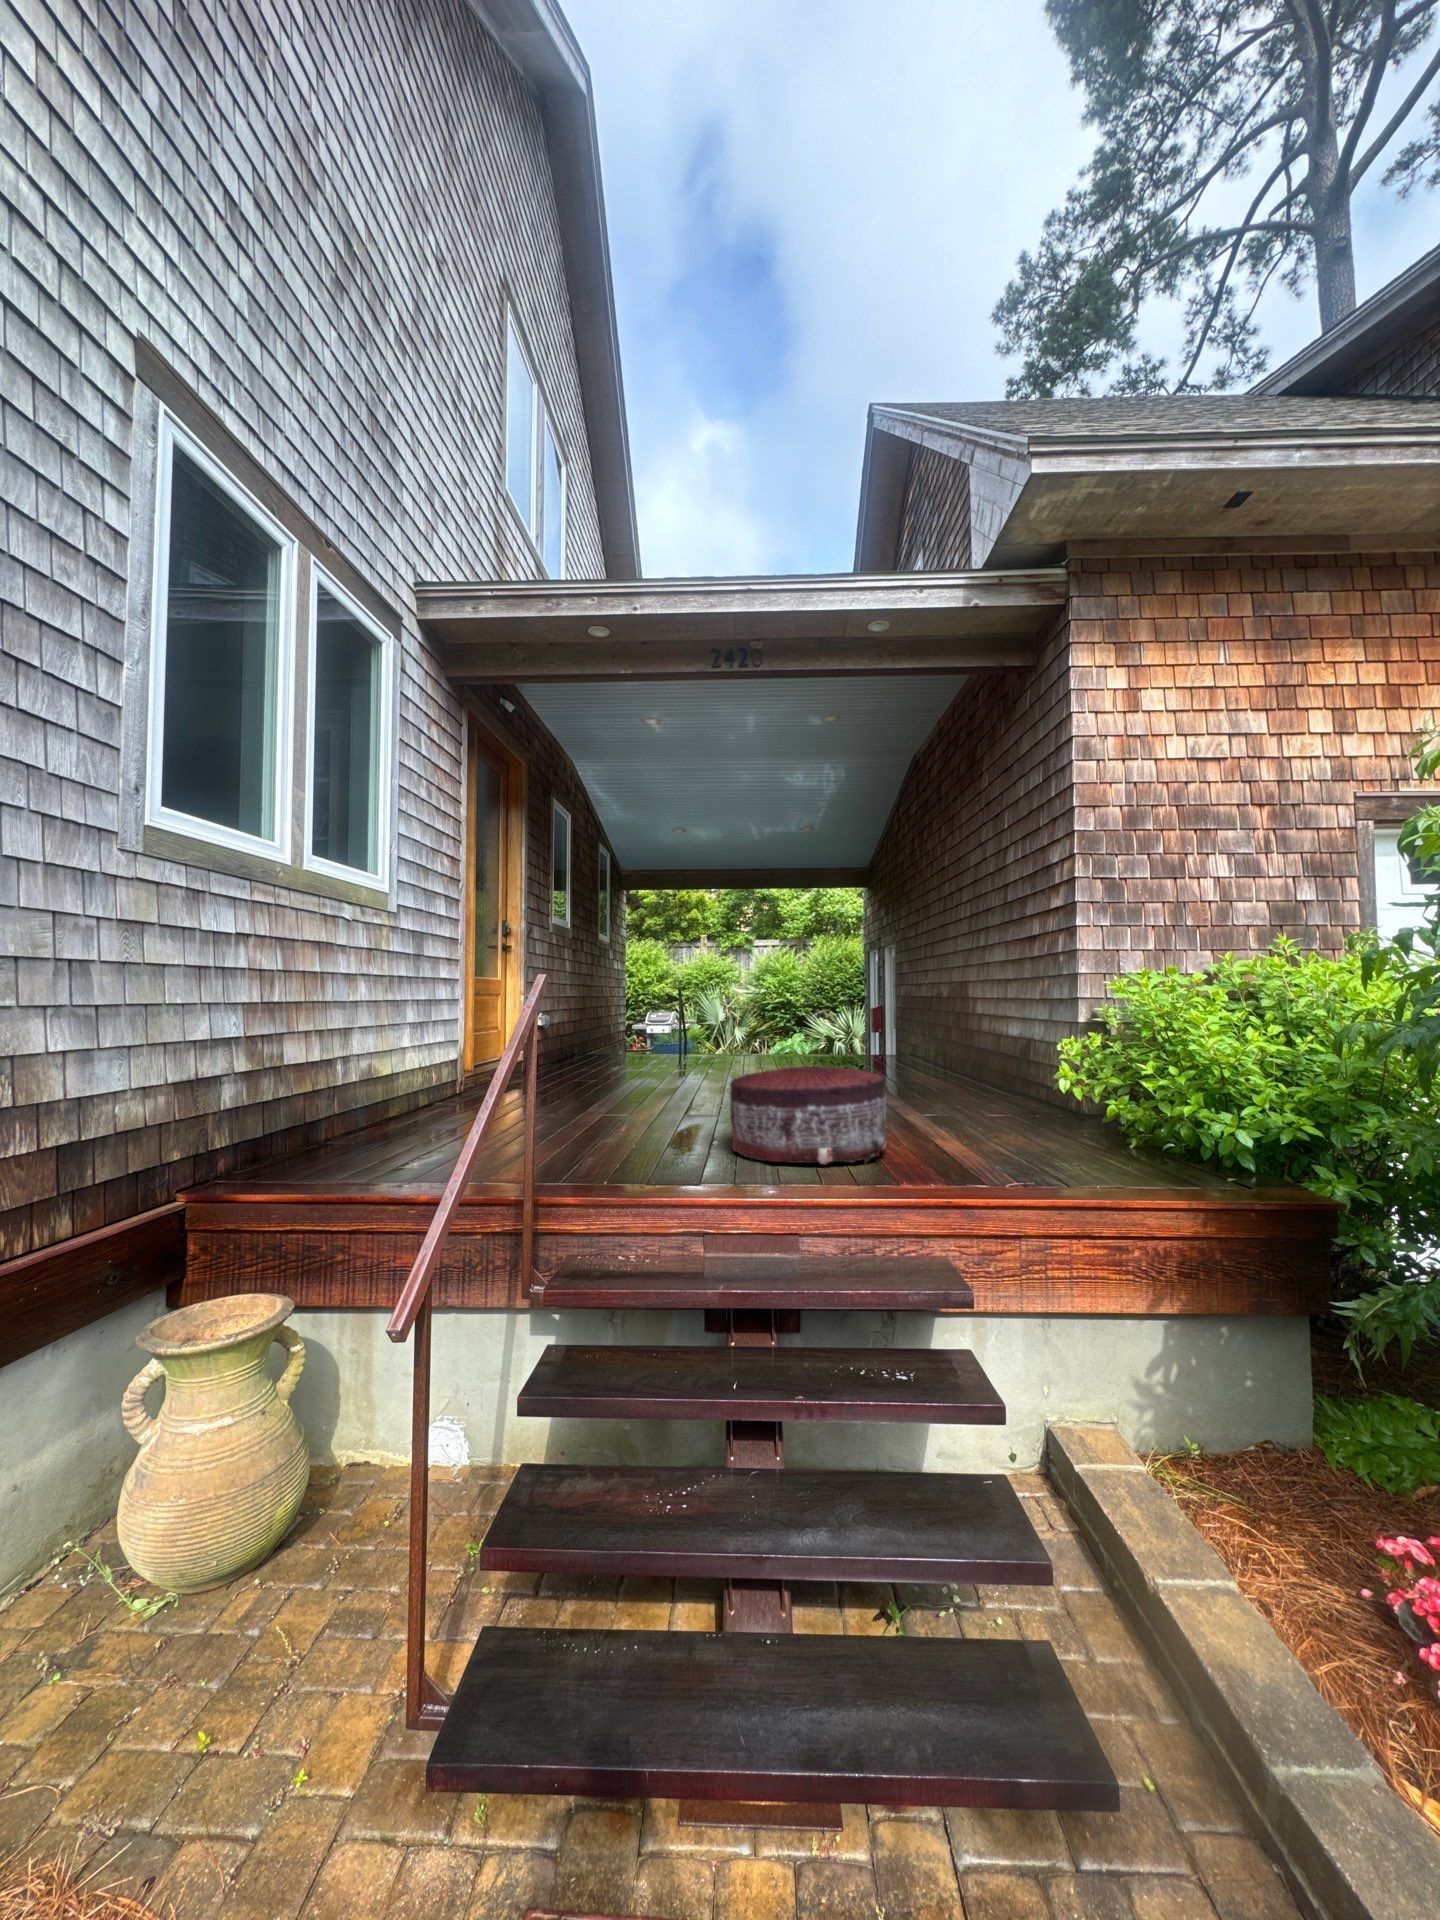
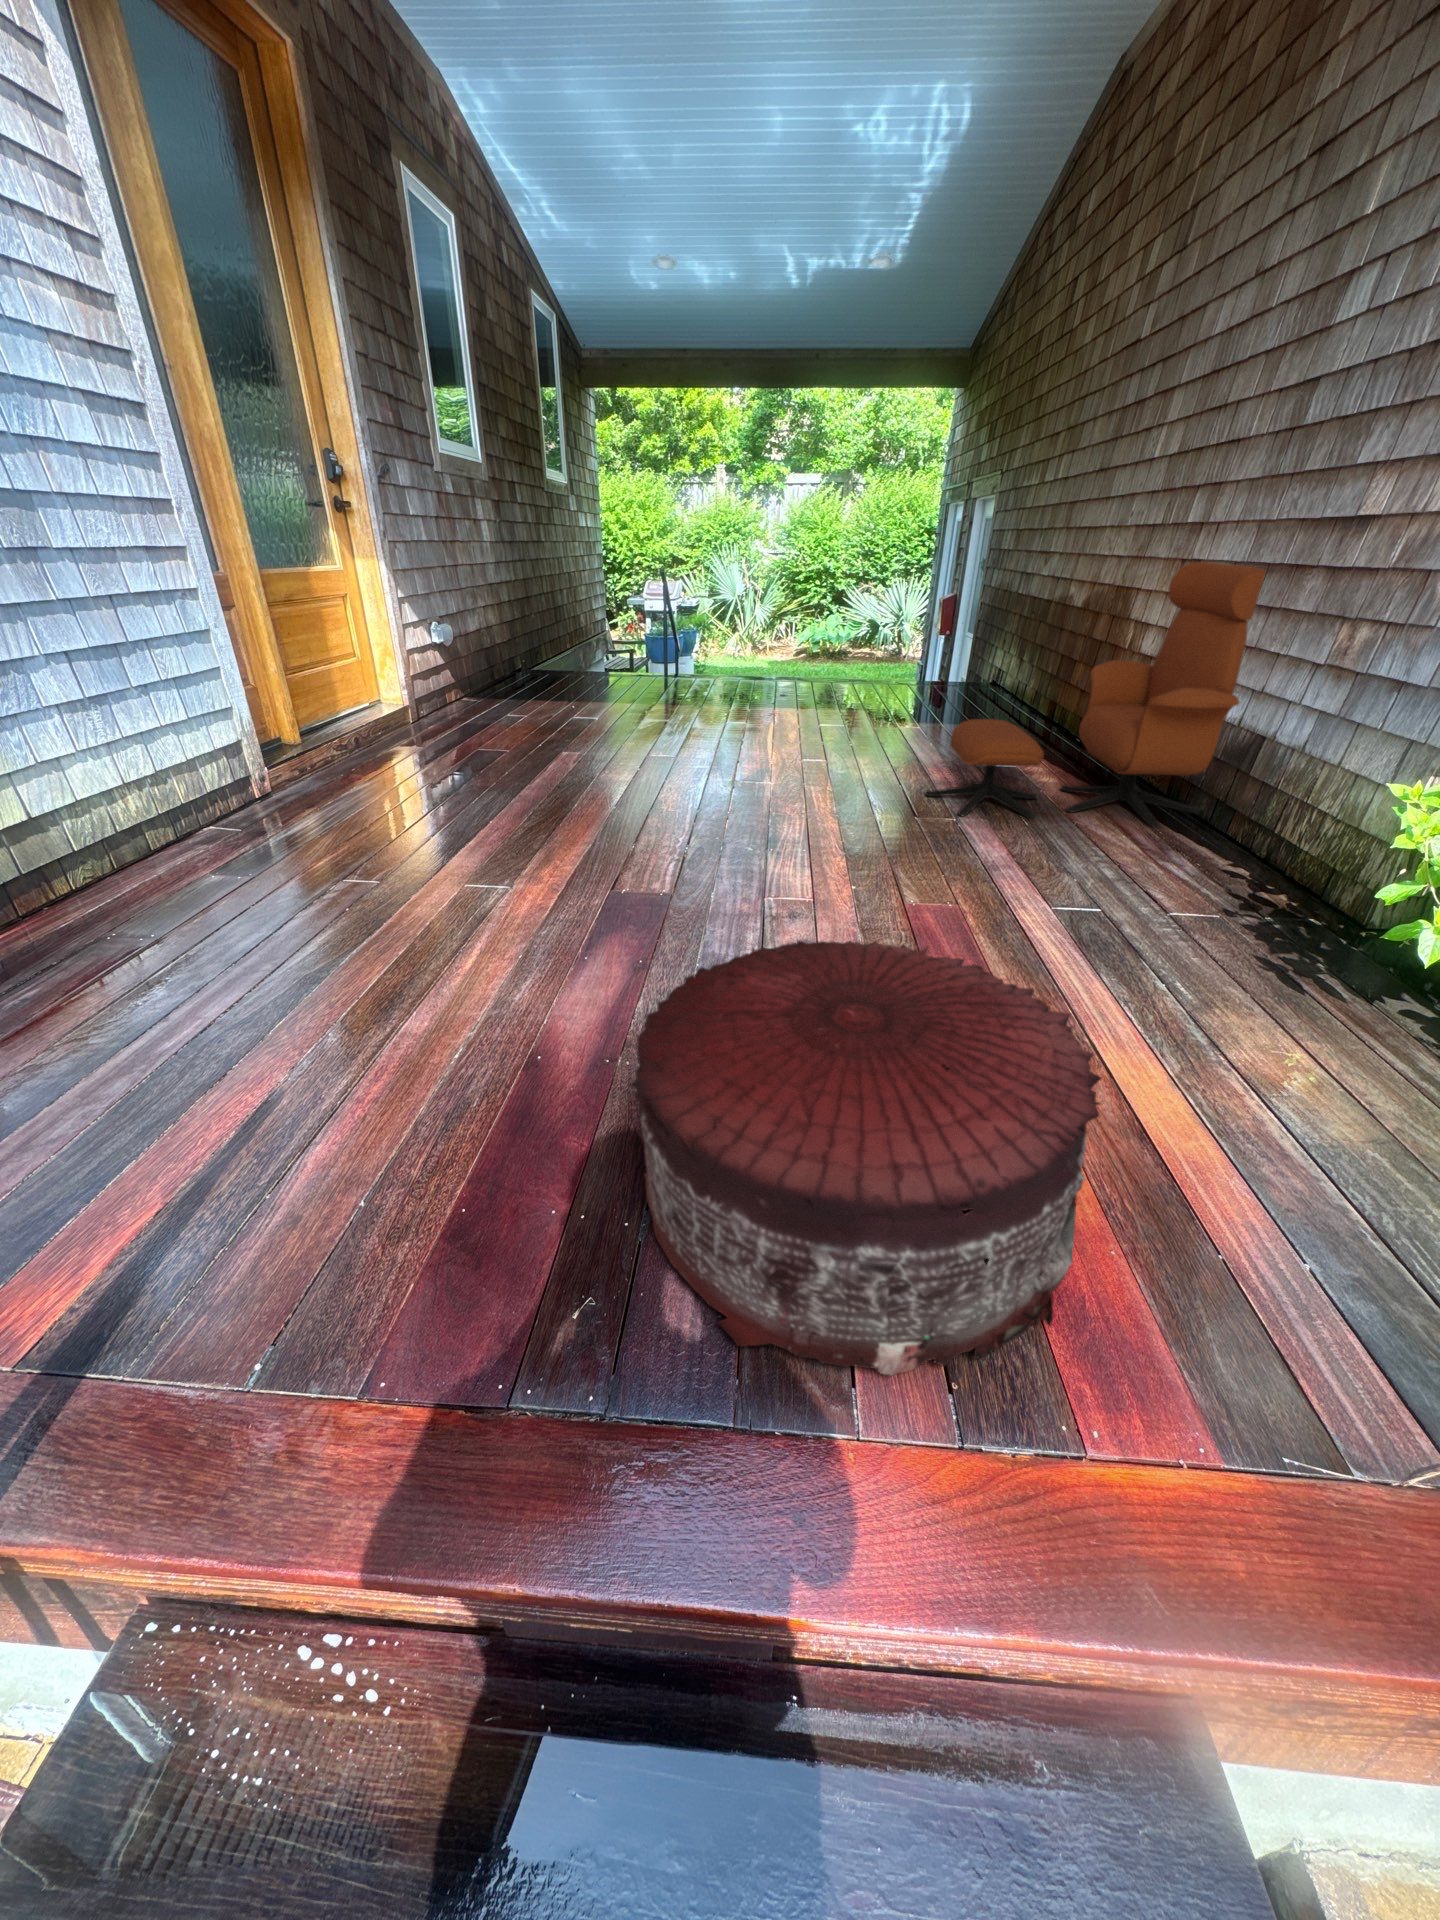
lounge chair: none [854,961,1010,1093] -> present [925,562,1266,828]

